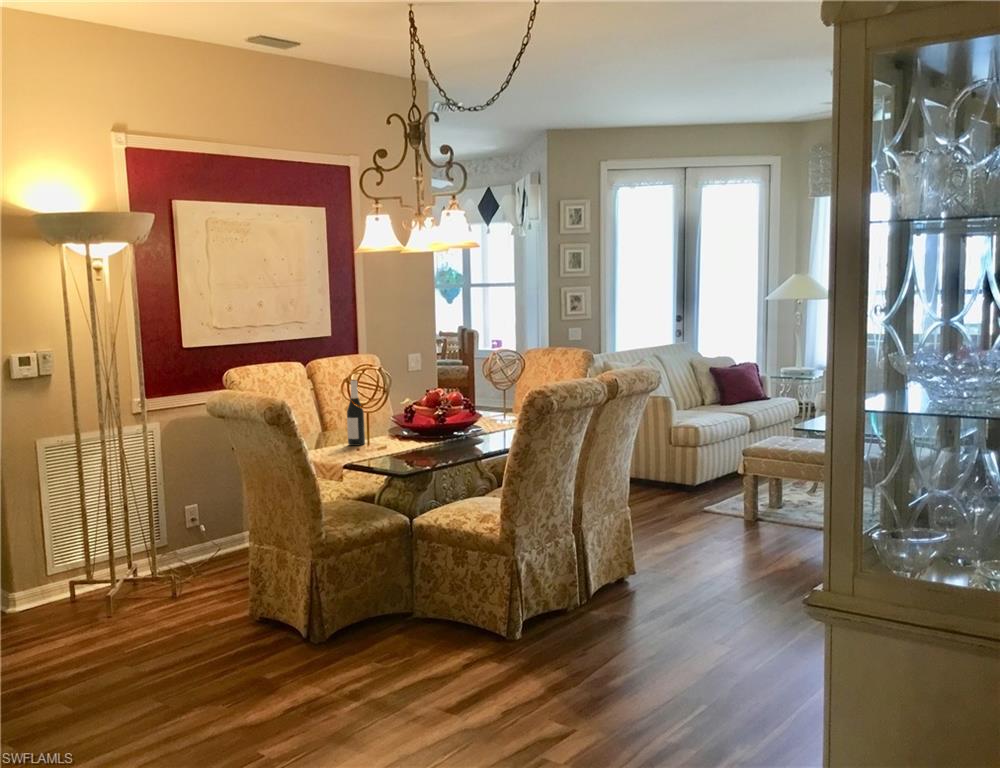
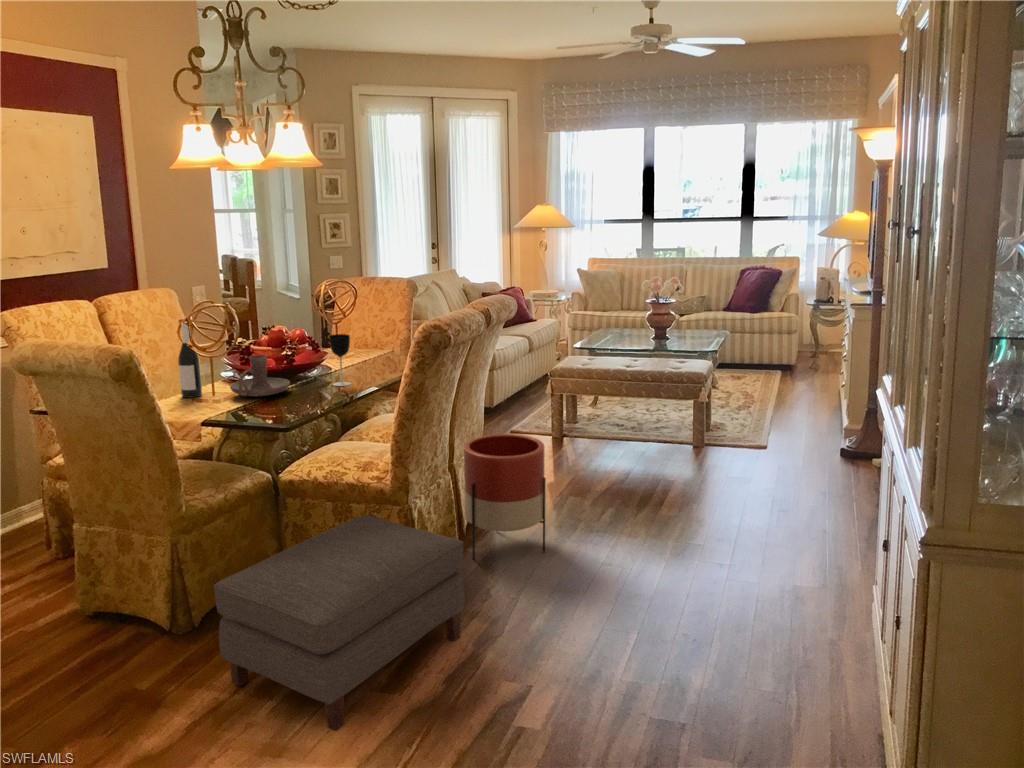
wine glass: none [469,396,488,444] -> present [329,334,351,386]
candle holder: none [382,412,434,447] -> present [230,355,290,397]
planter: none [588,503,669,628] -> present [464,434,546,559]
ottoman: none [317,562,541,740] -> present [214,515,465,731]

